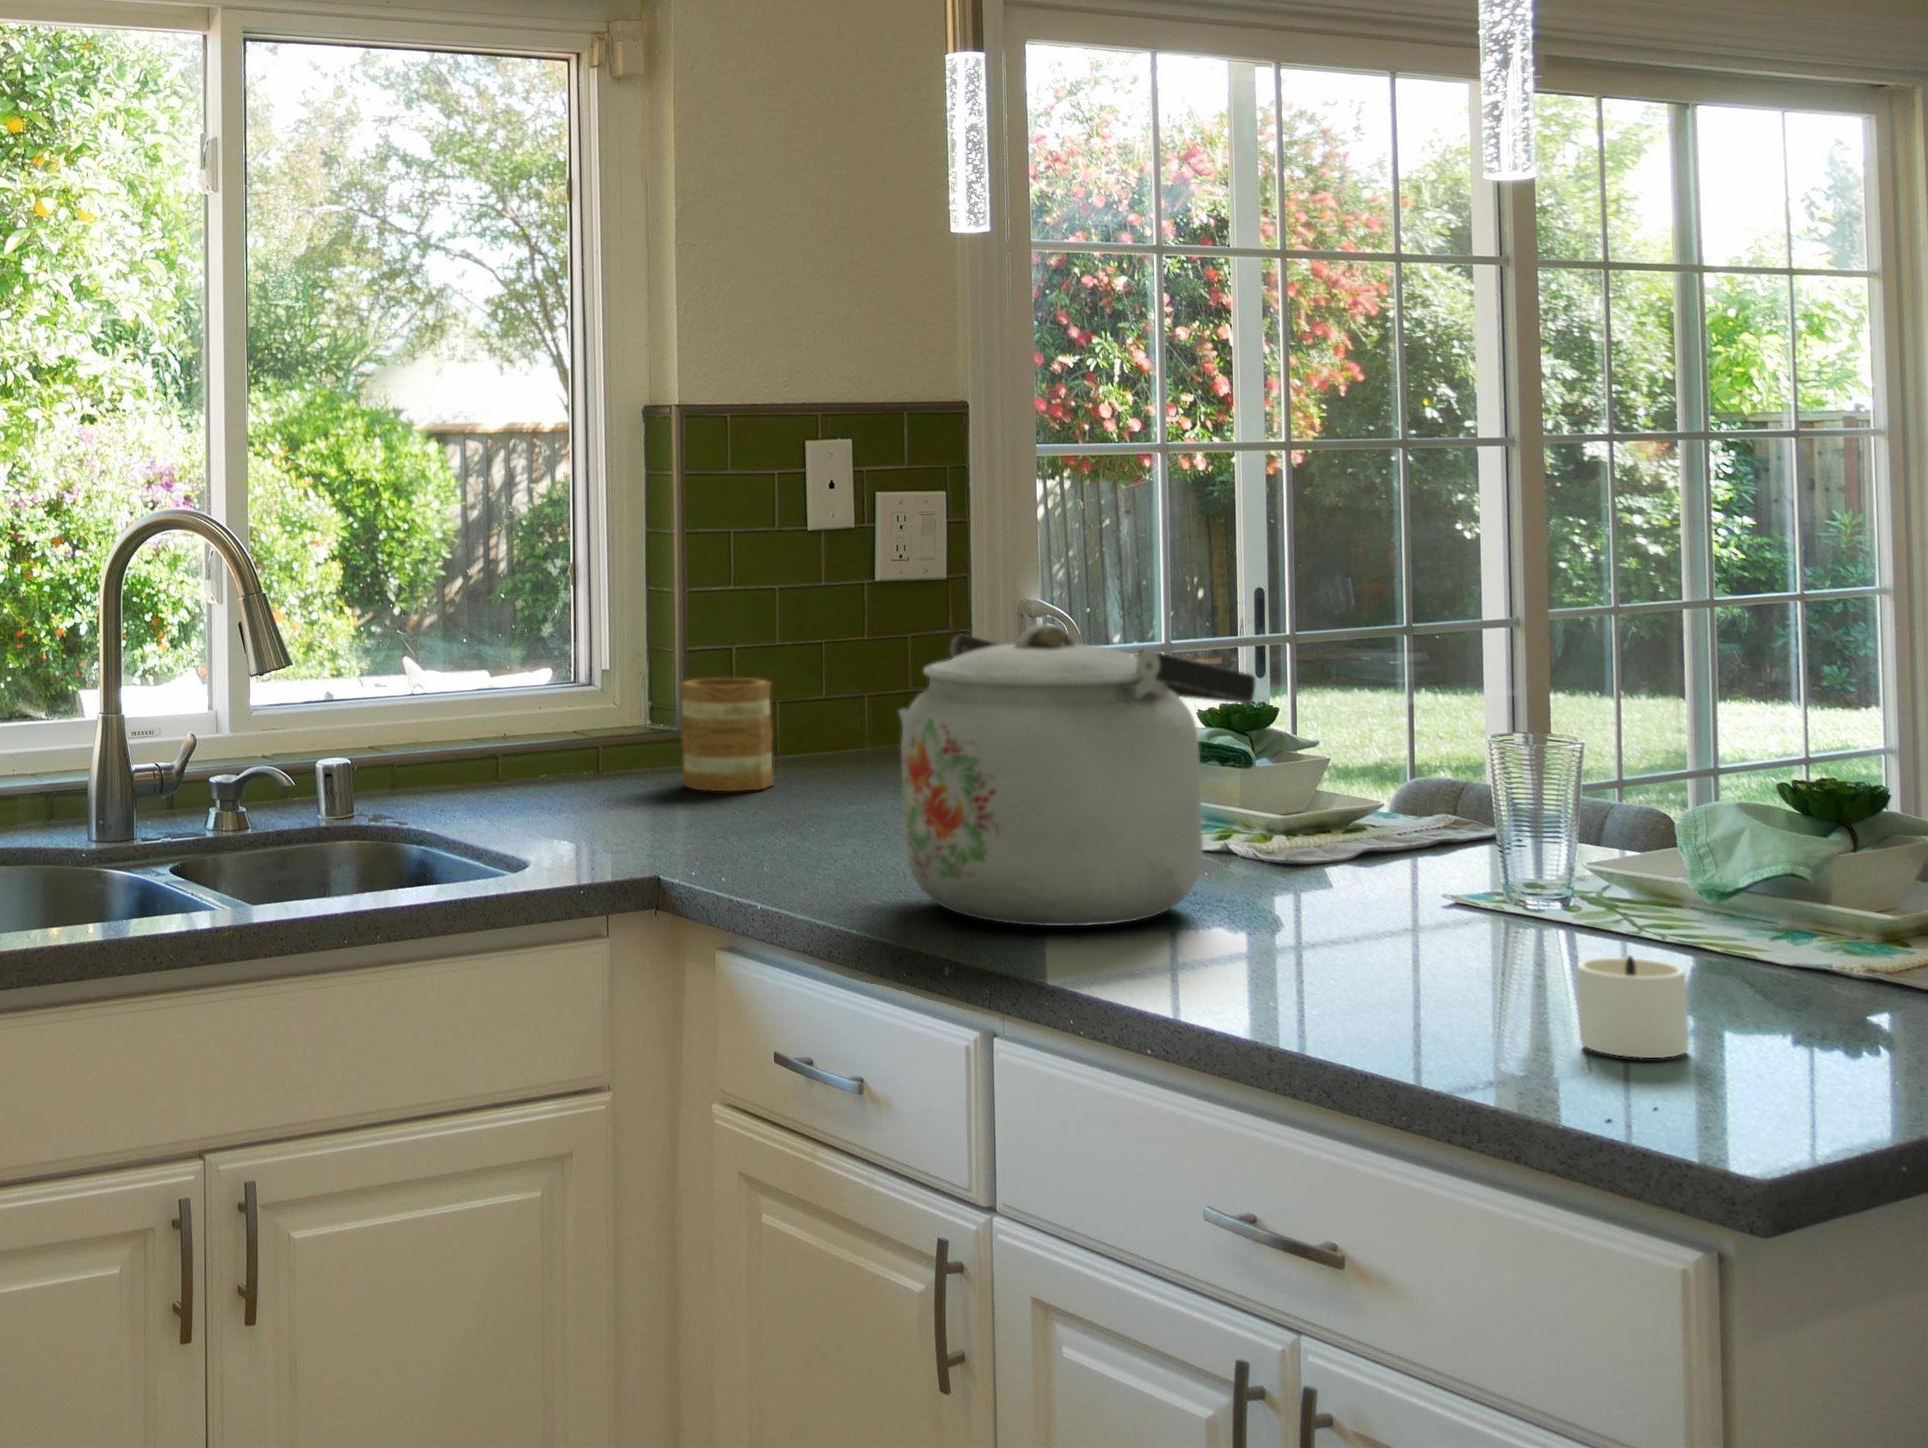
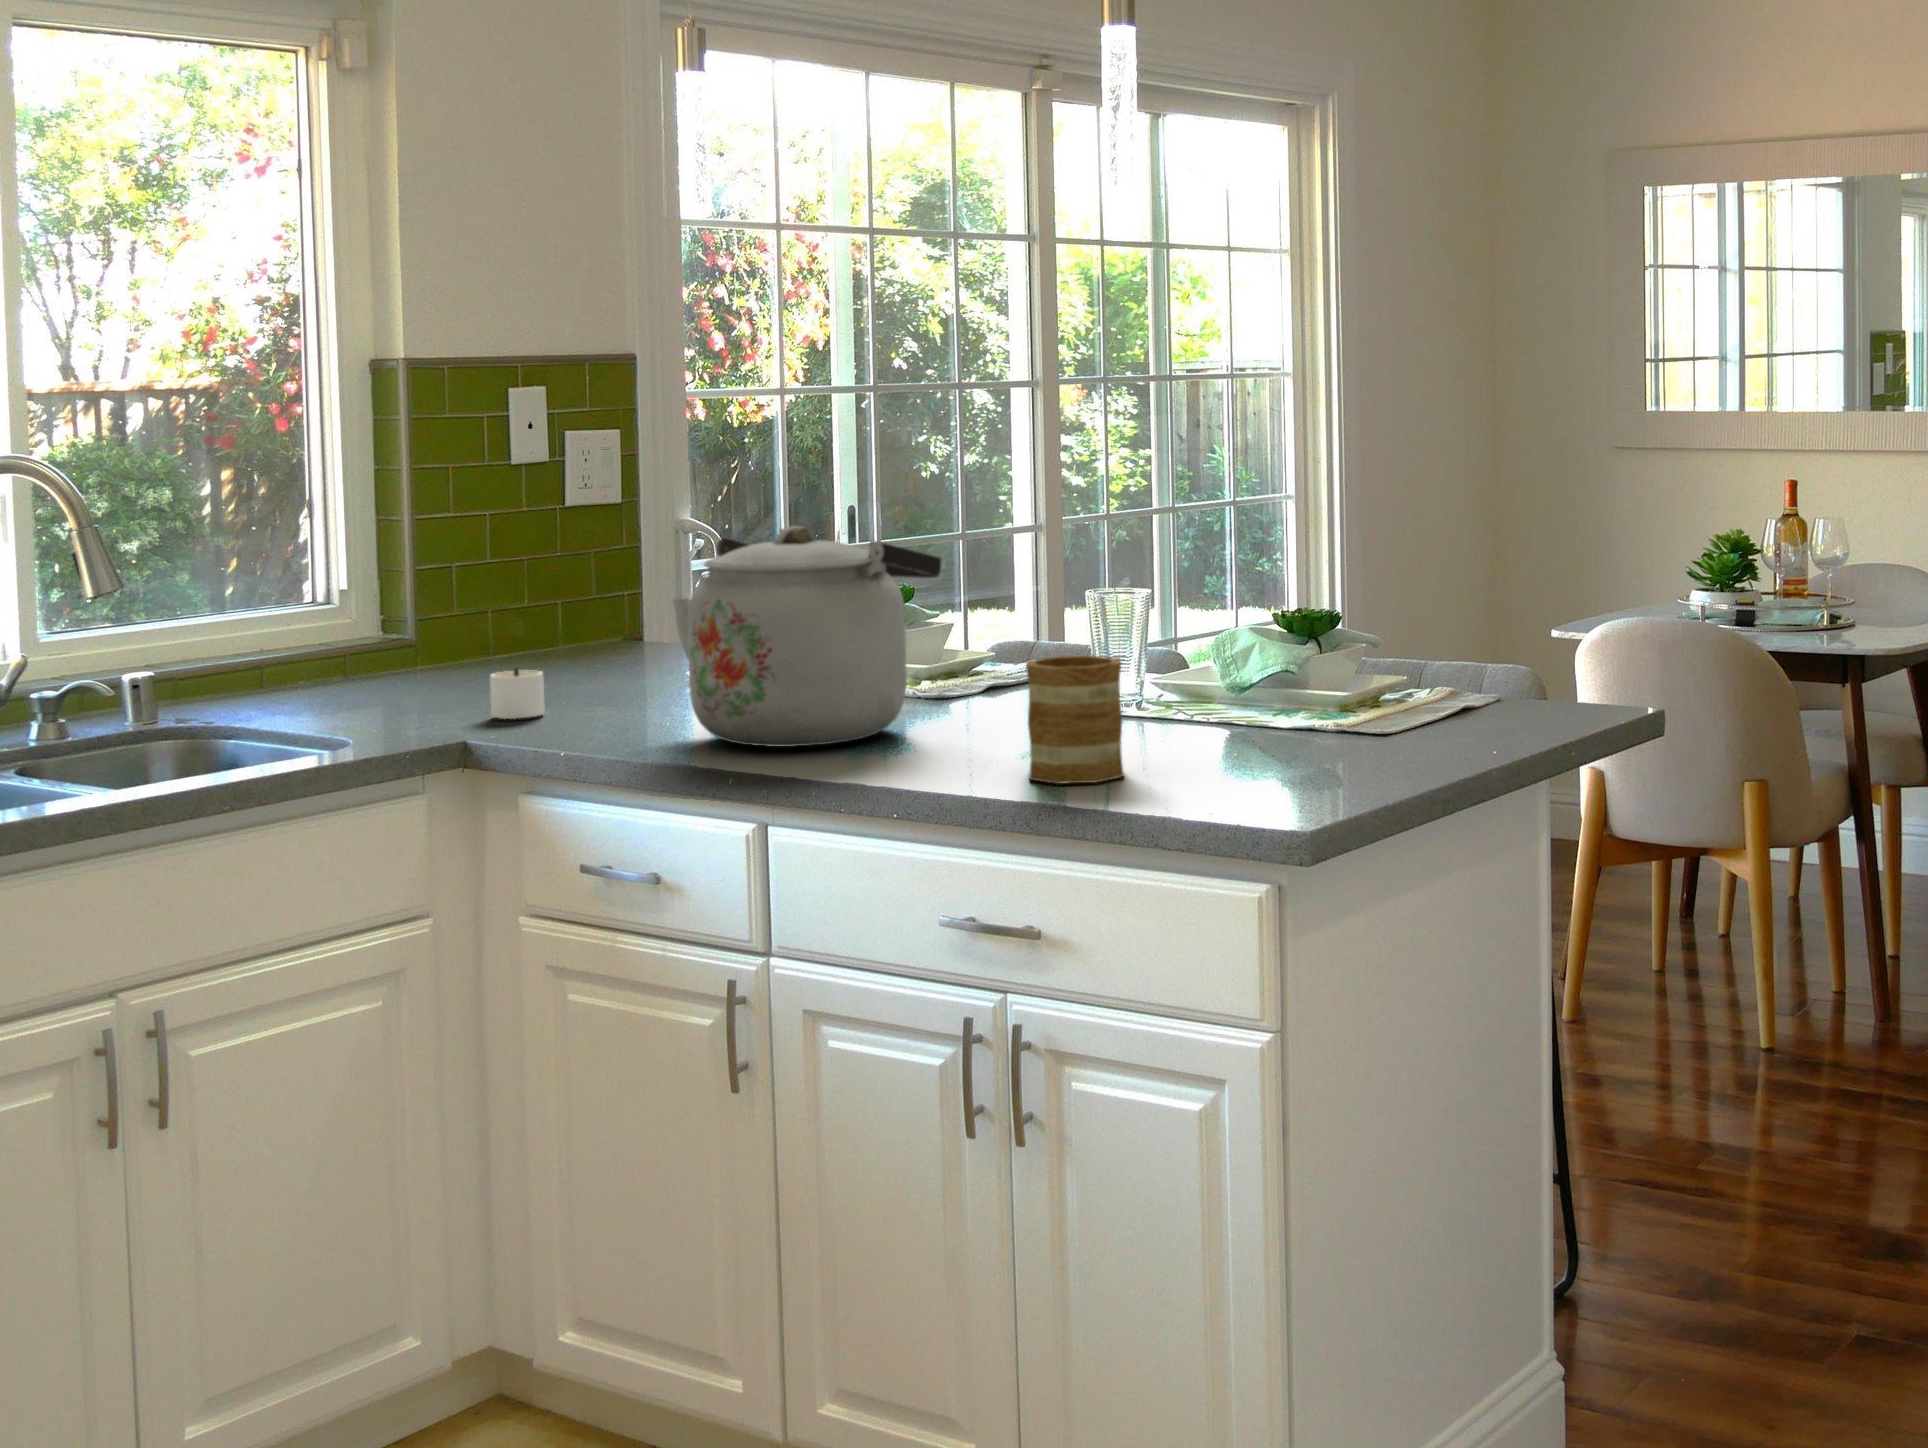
mug: present [680,678,774,791] -> present [1026,656,1124,784]
candle: present [1577,956,1689,1058] -> present [490,668,544,719]

